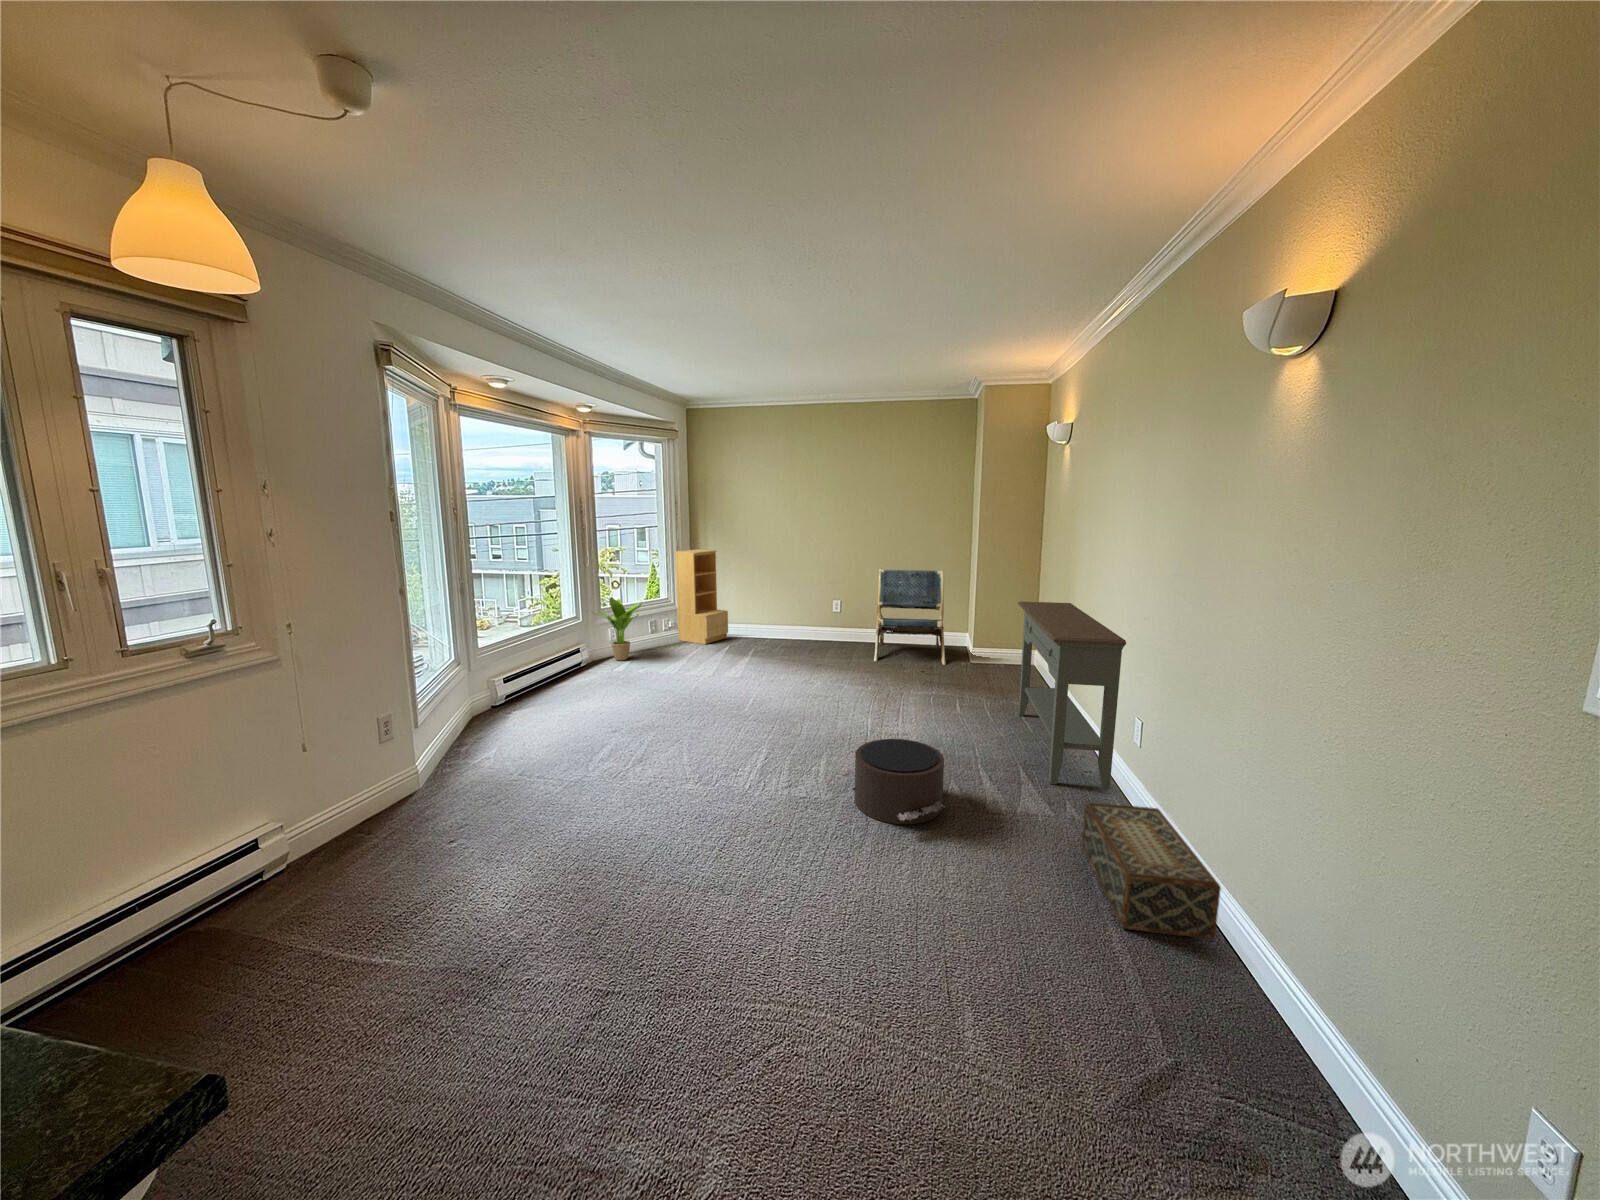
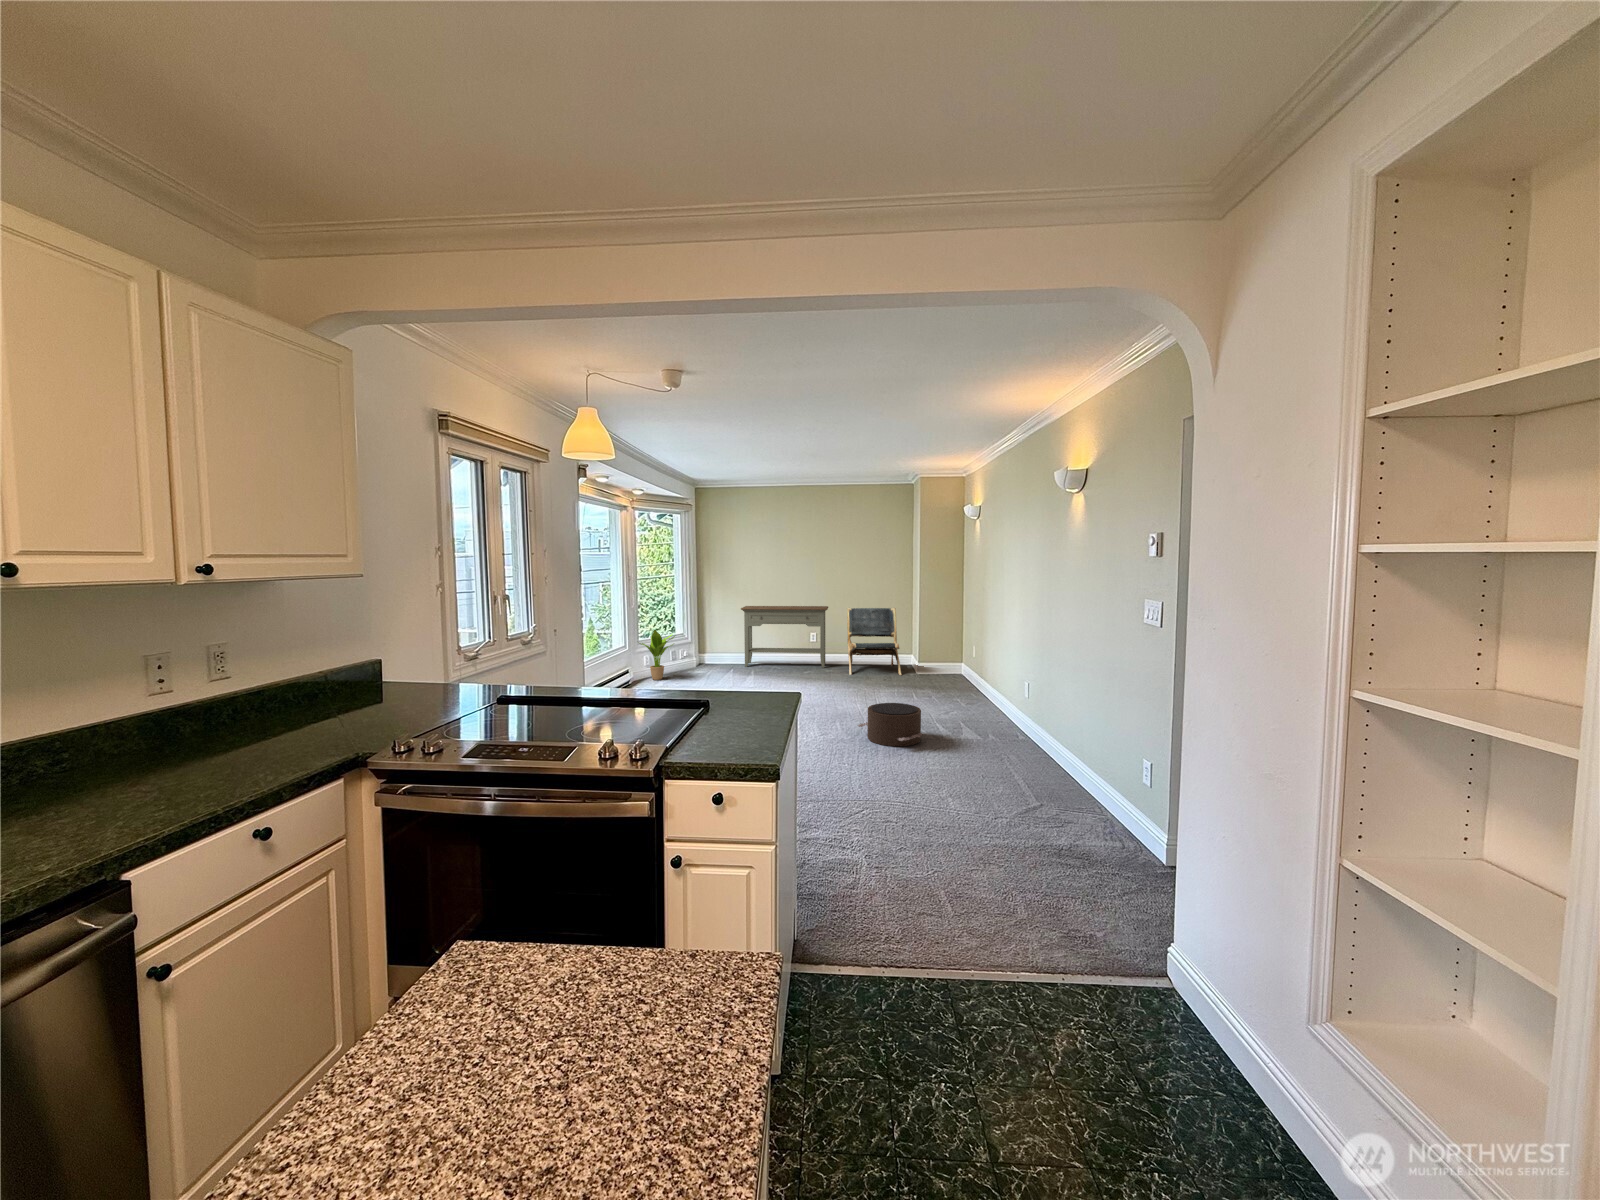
bookshelf: present [675,549,728,644] -> none [690,595,731,669]
console table: present [1018,602,1126,789] -> present [741,606,828,668]
woven basket: present [1082,803,1221,939] -> none [1001,723,1066,774]

